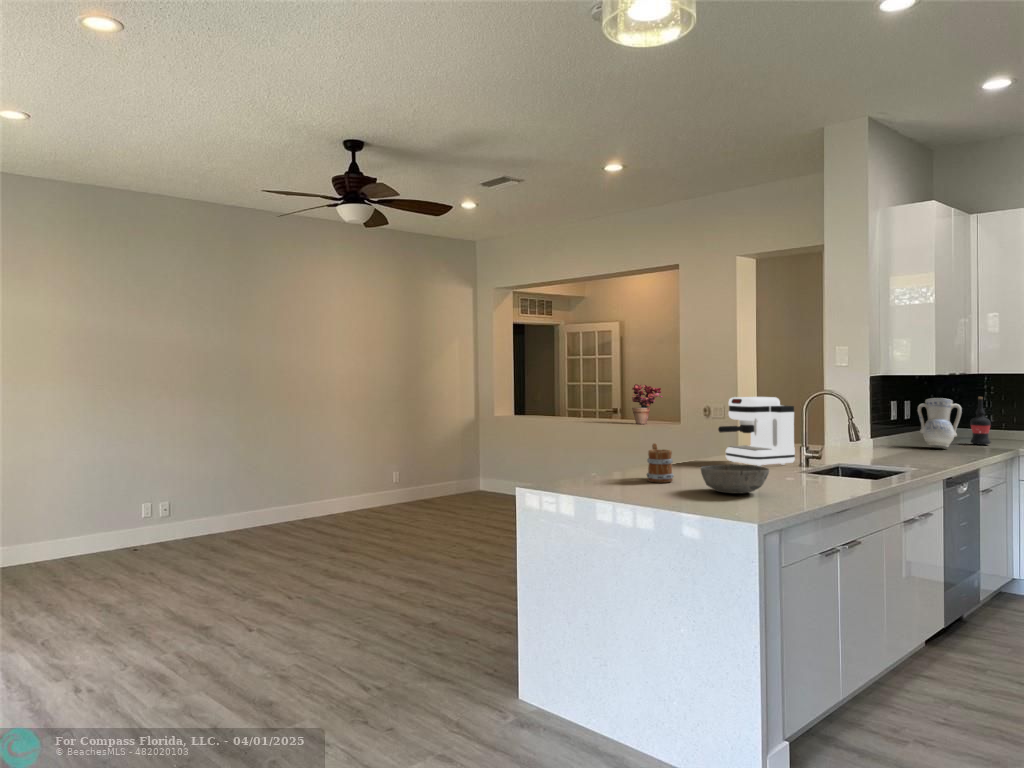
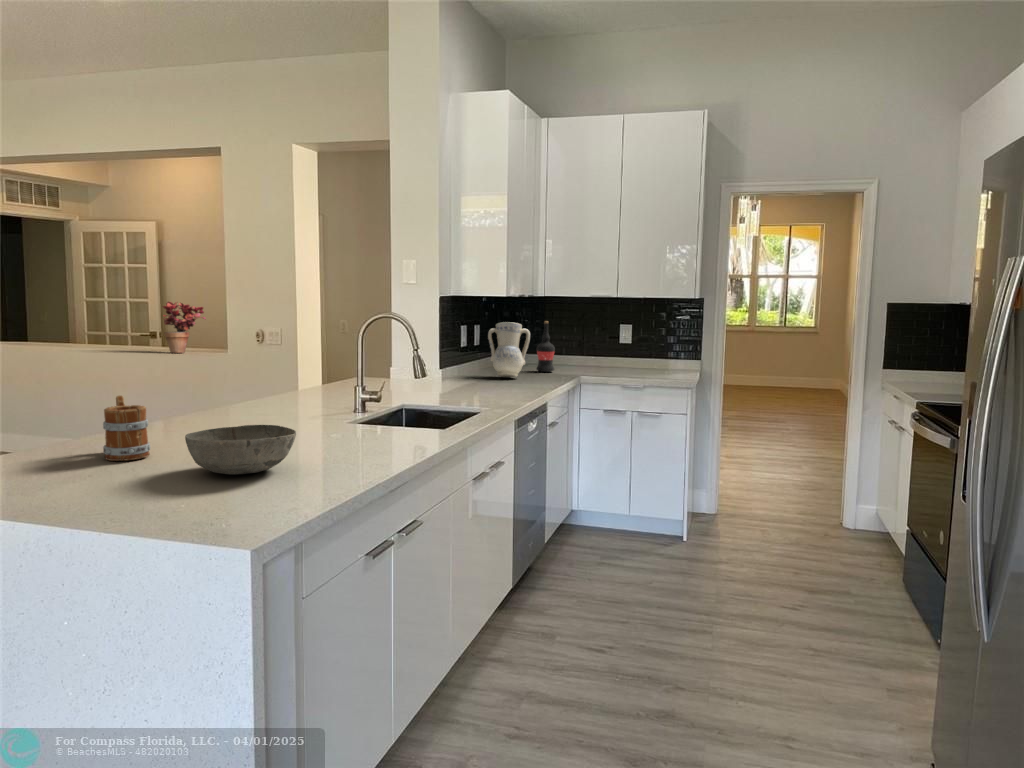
coffee maker: present [718,397,795,466] -> none [242,320,348,416]

